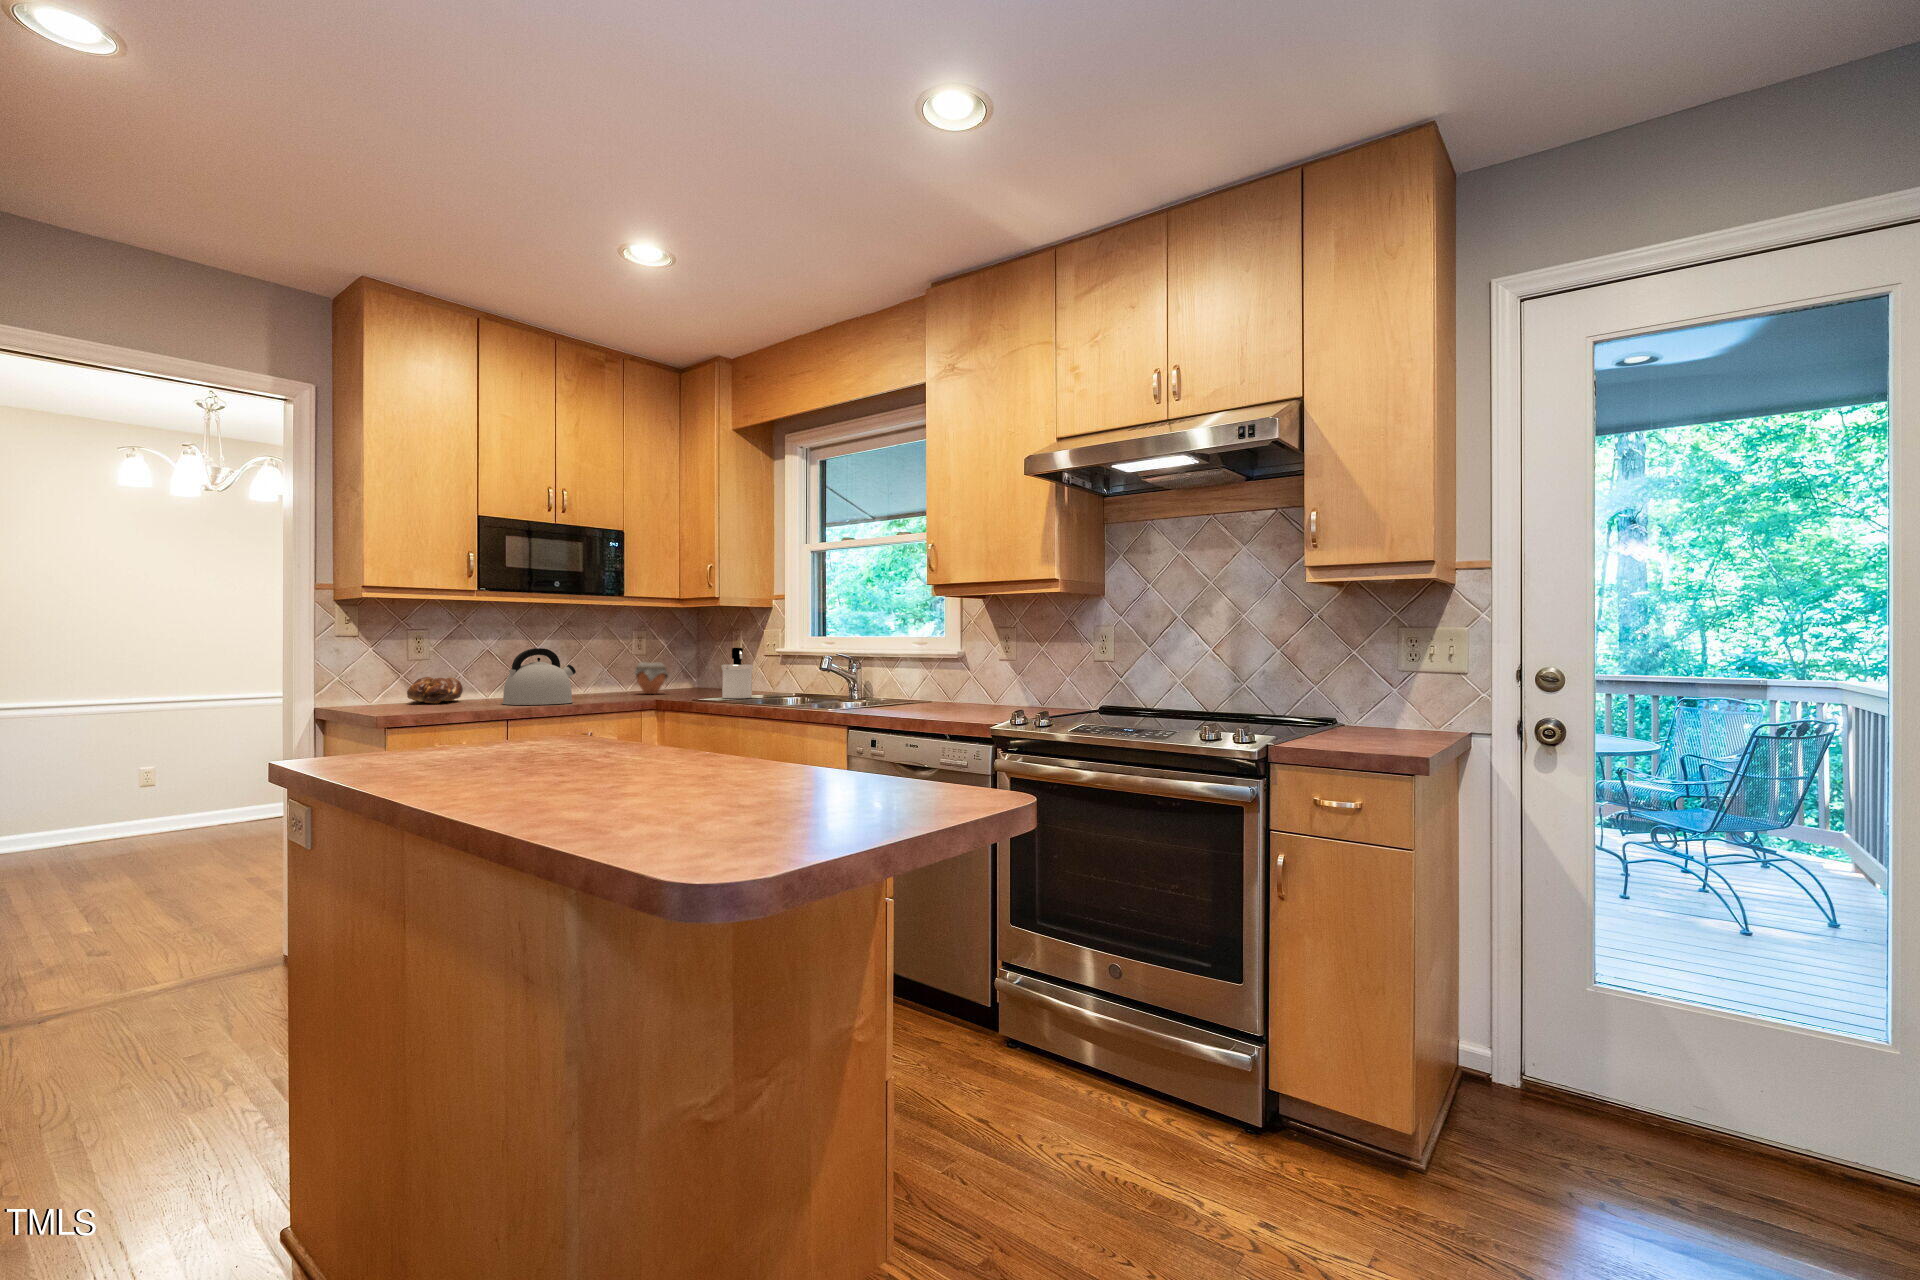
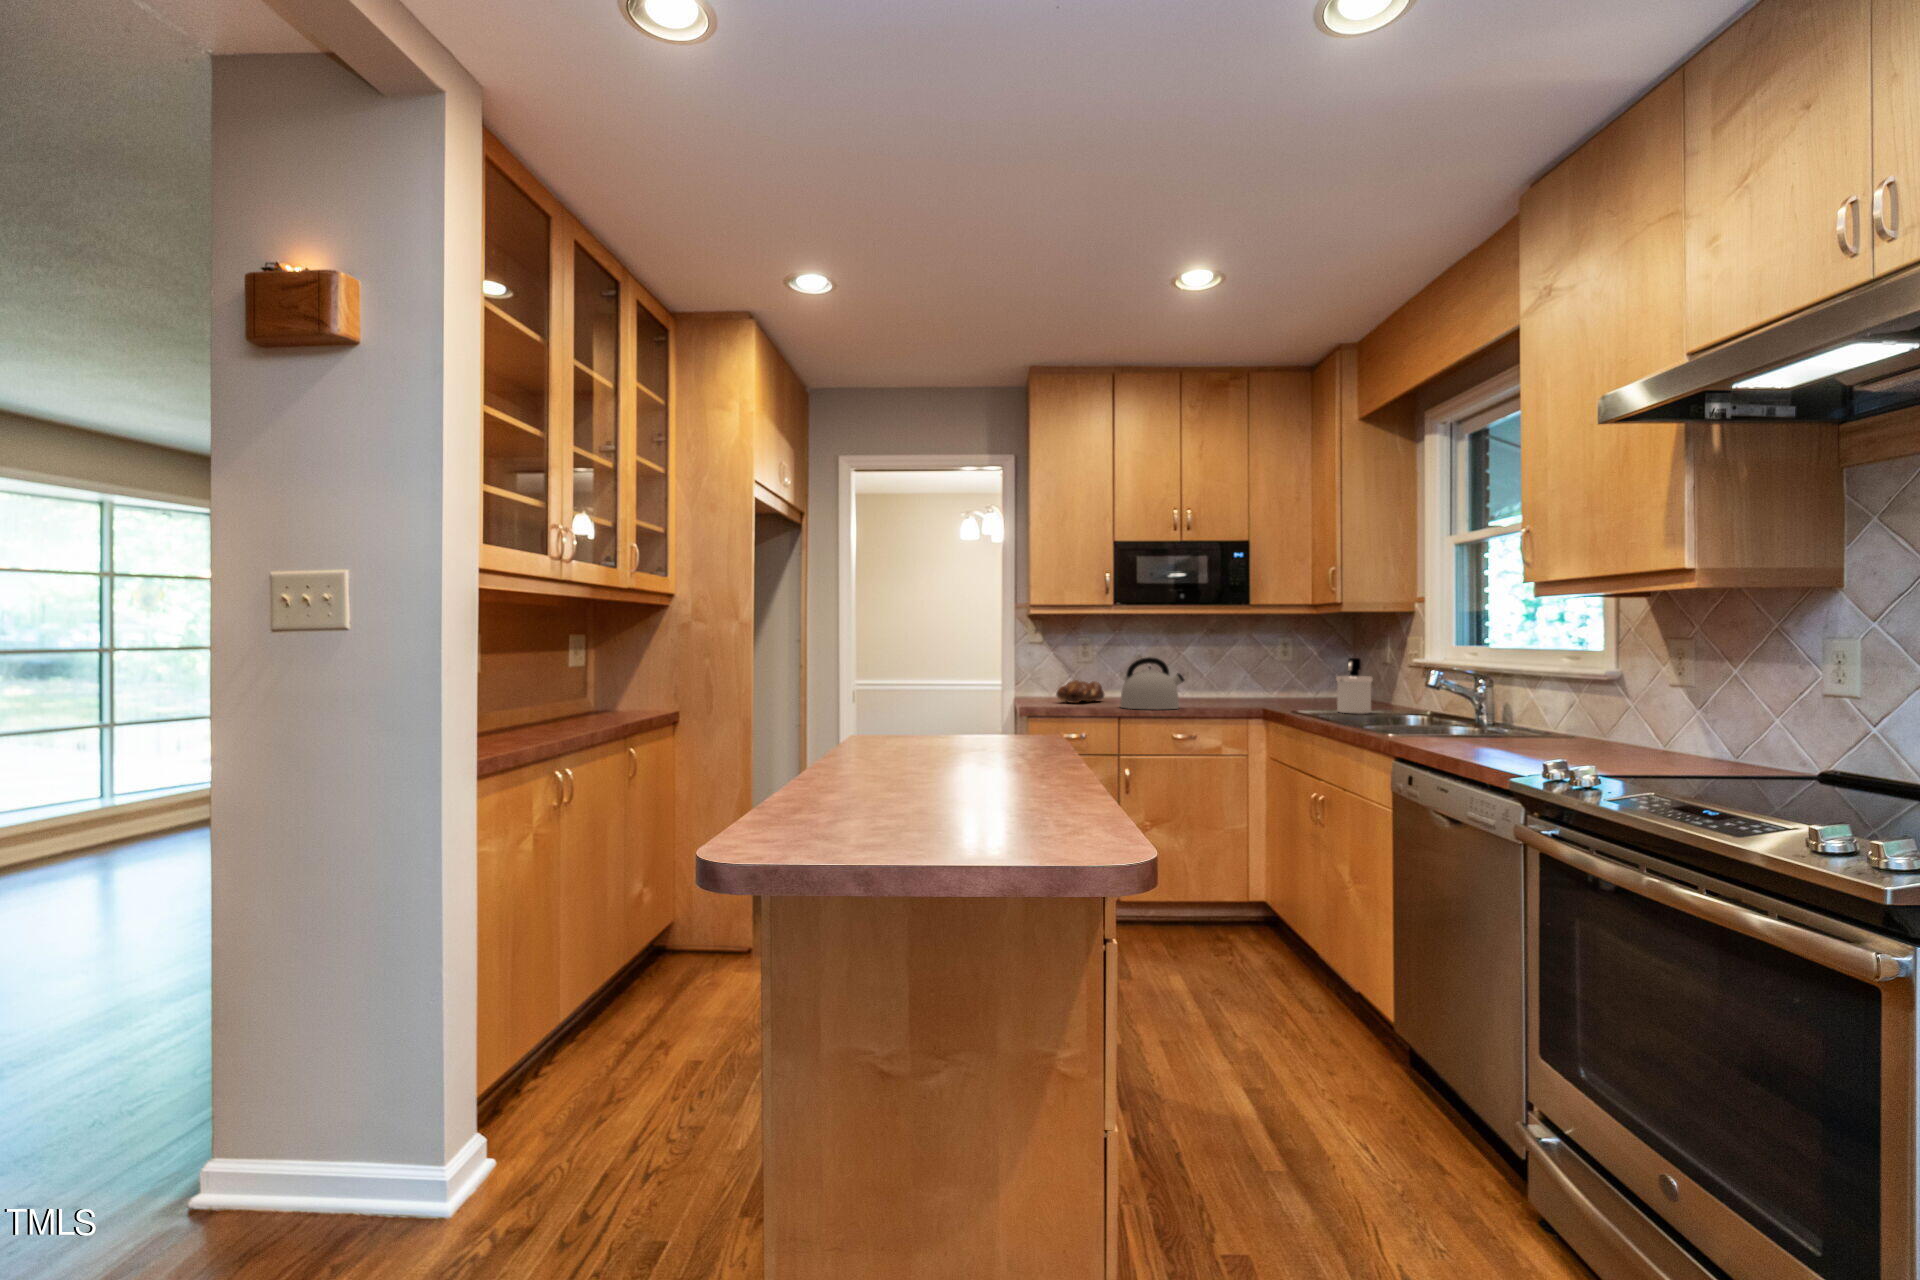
jar: present [634,662,668,694] -> none [1268,670,1302,703]

